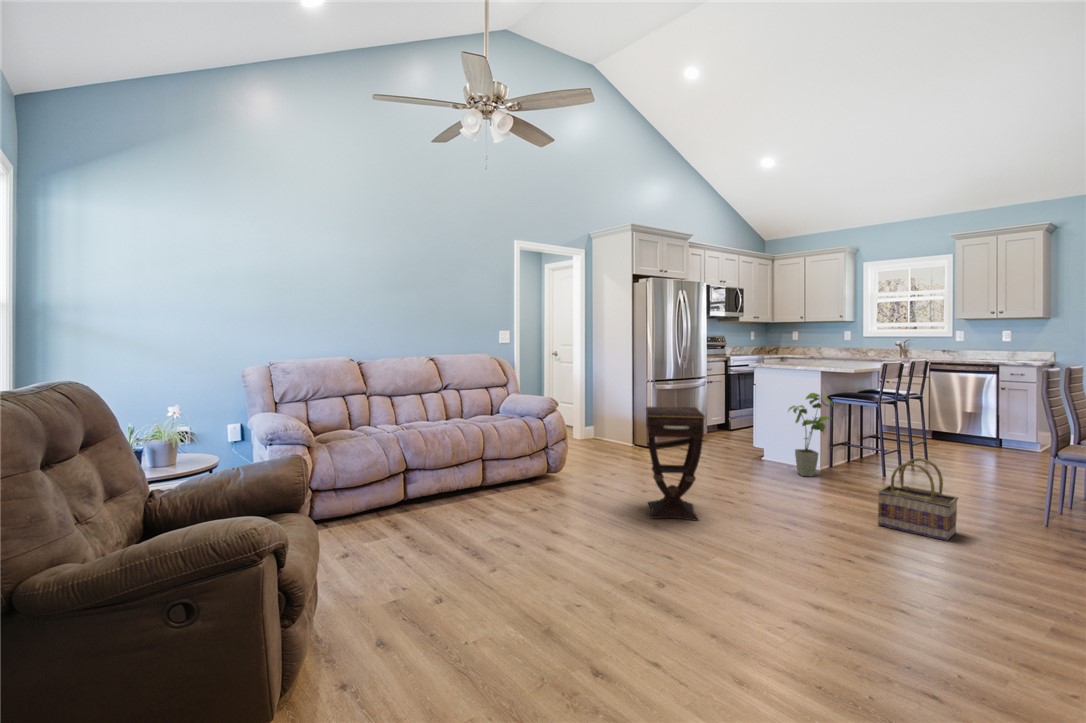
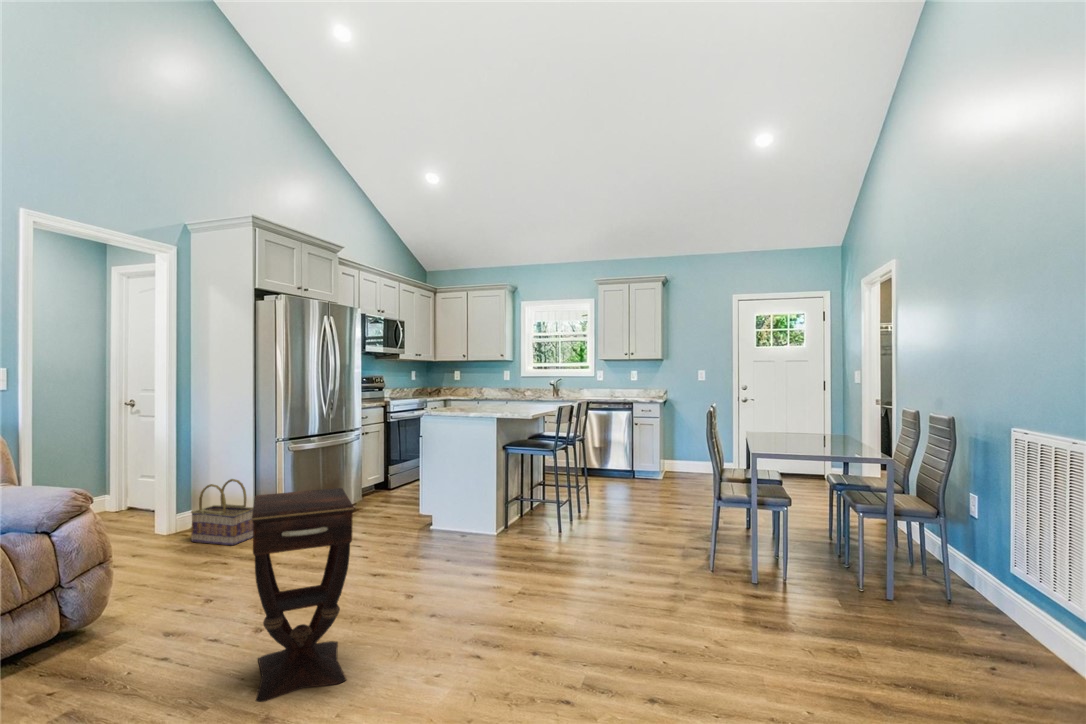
house plant: present [788,393,834,476] -> none [462,445,514,550]
basket: present [878,458,958,541] -> present [191,479,253,545]

